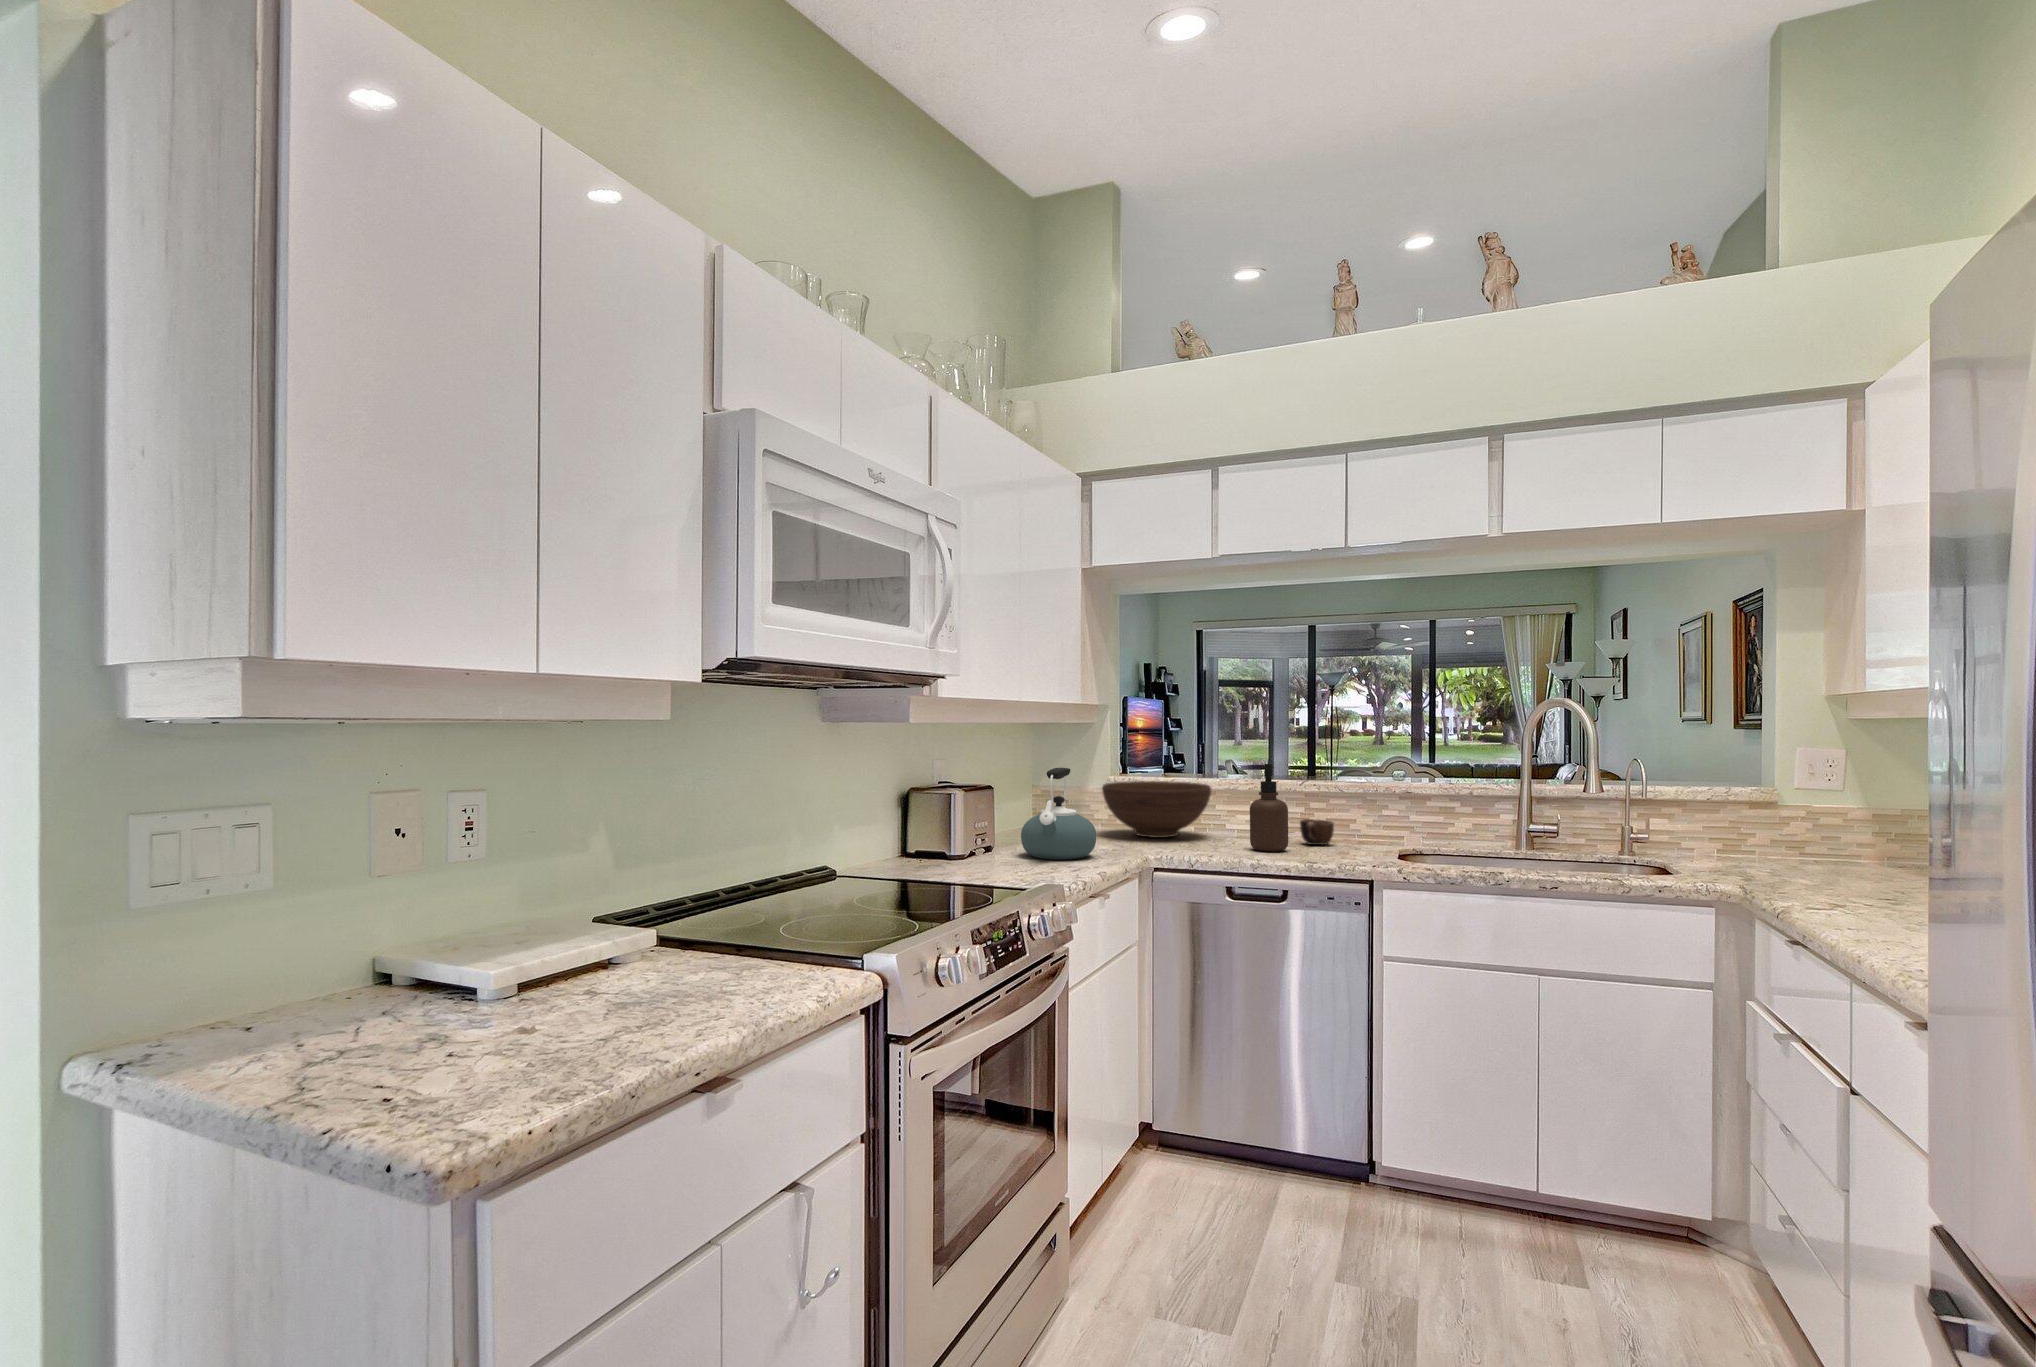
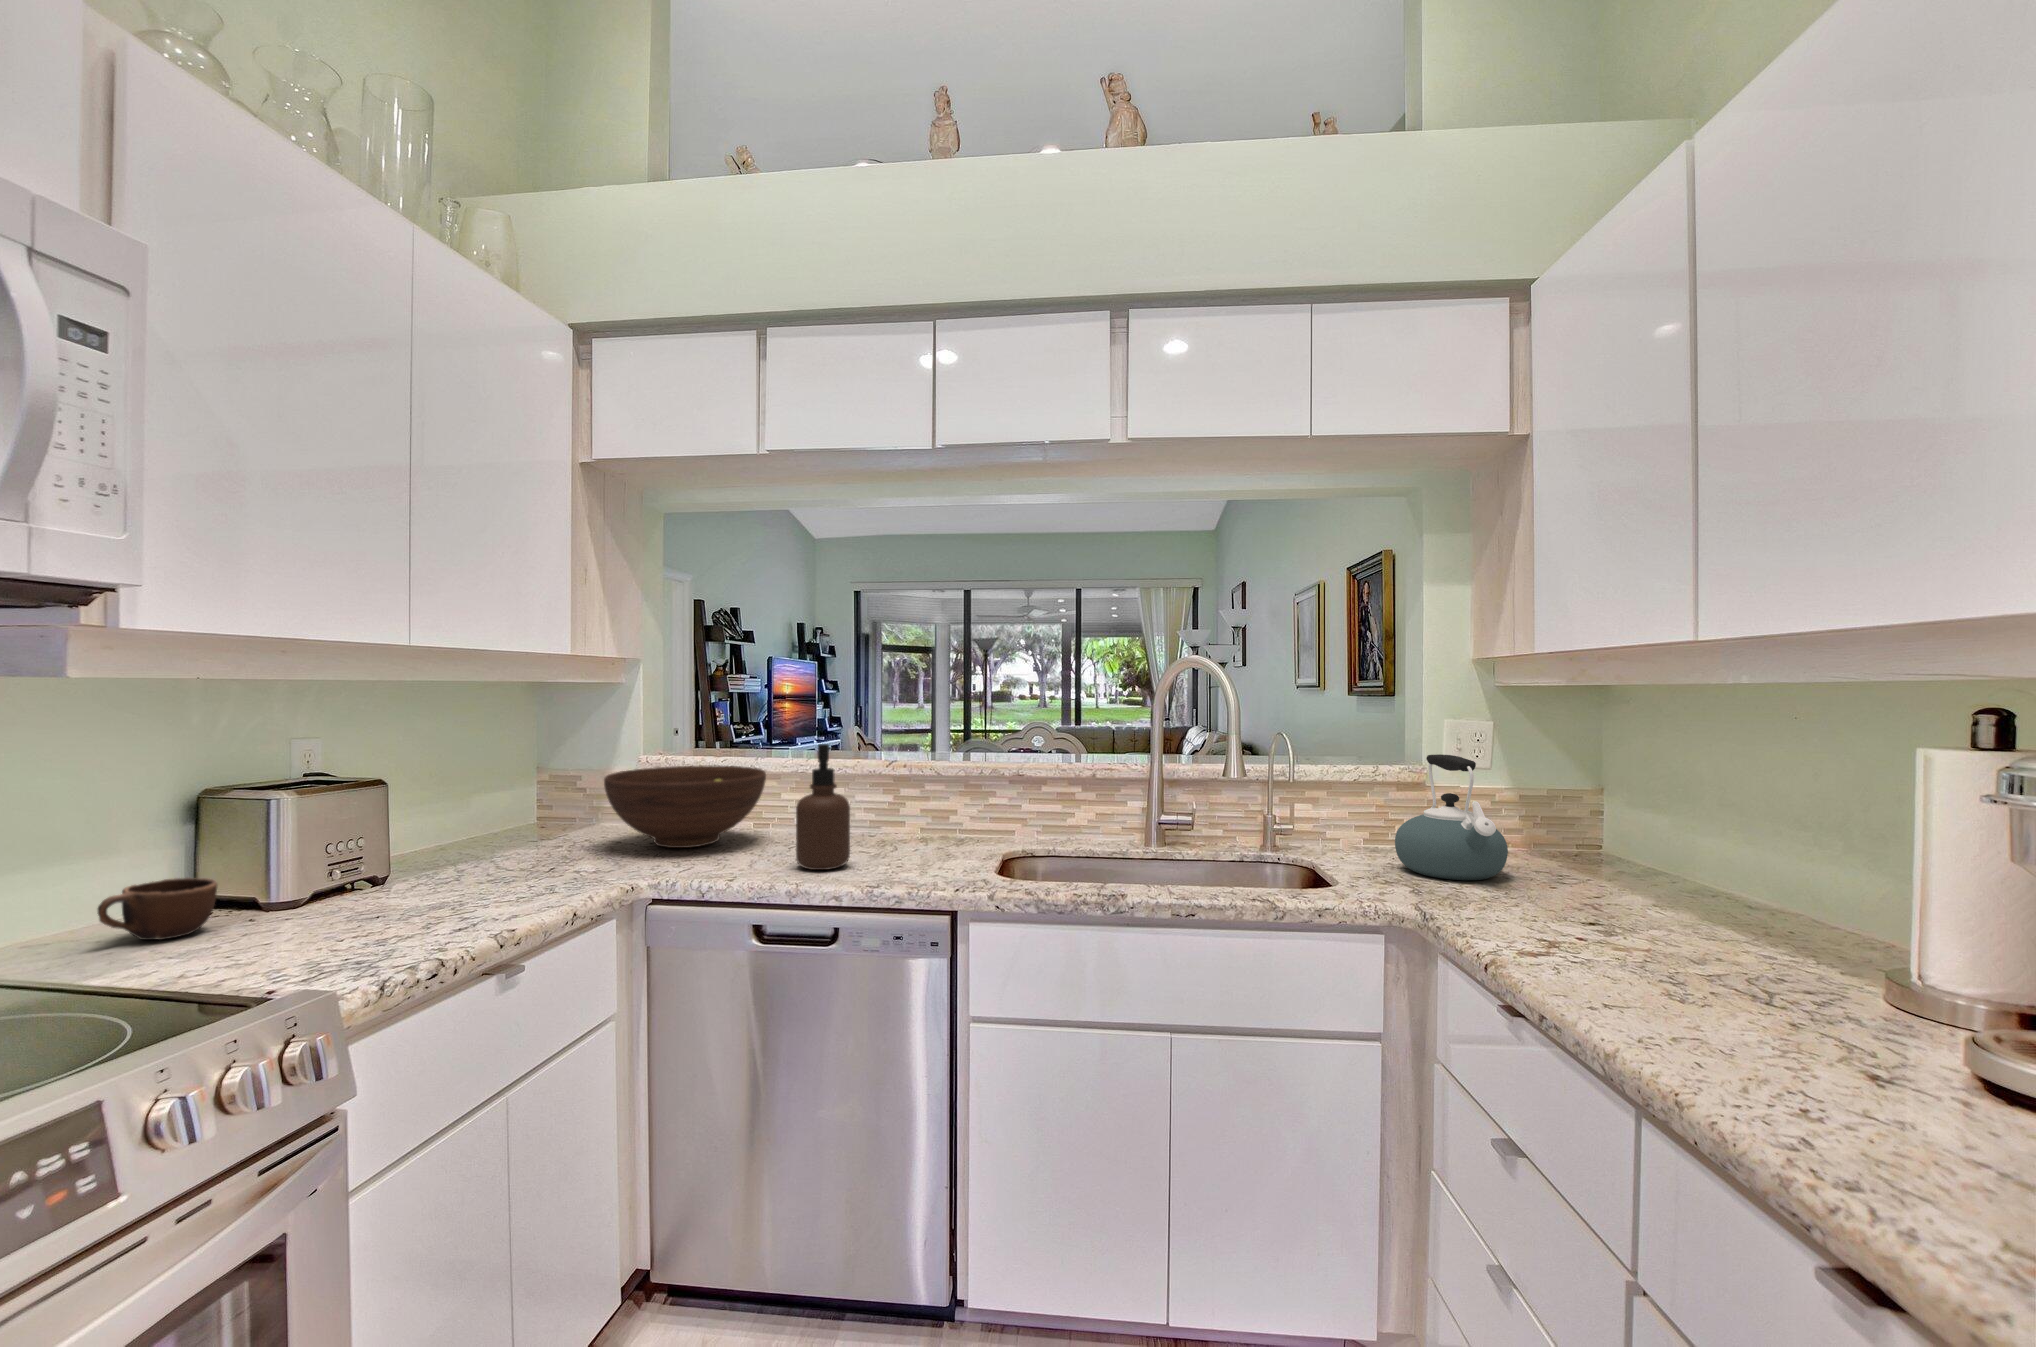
kettle: present [1021,768,1096,860] -> present [1395,754,1508,880]
mug: present [1300,819,1334,845] -> present [98,878,217,940]

